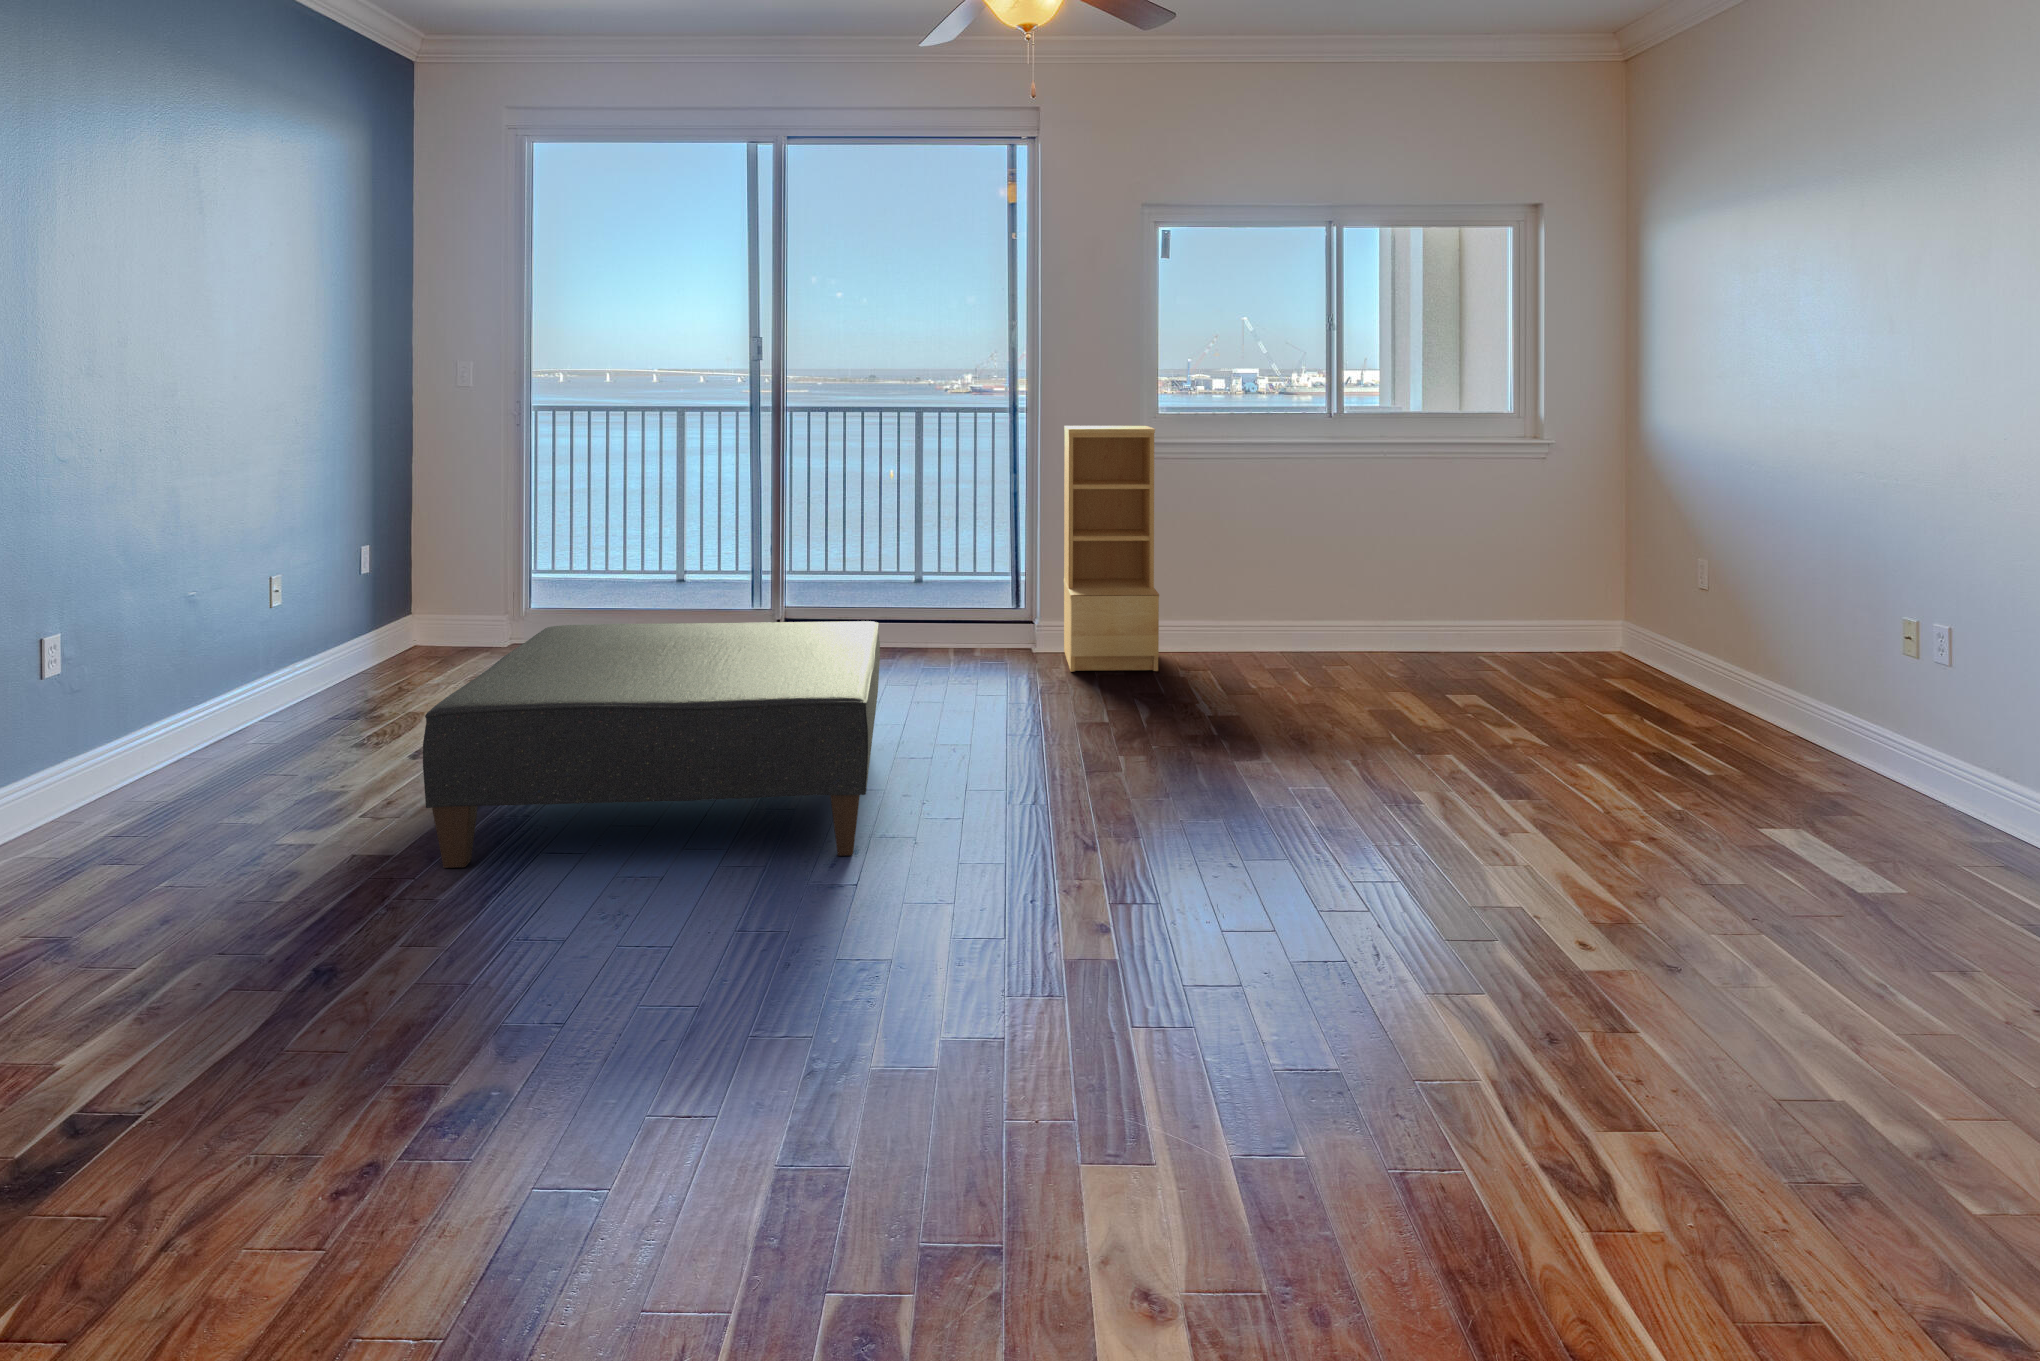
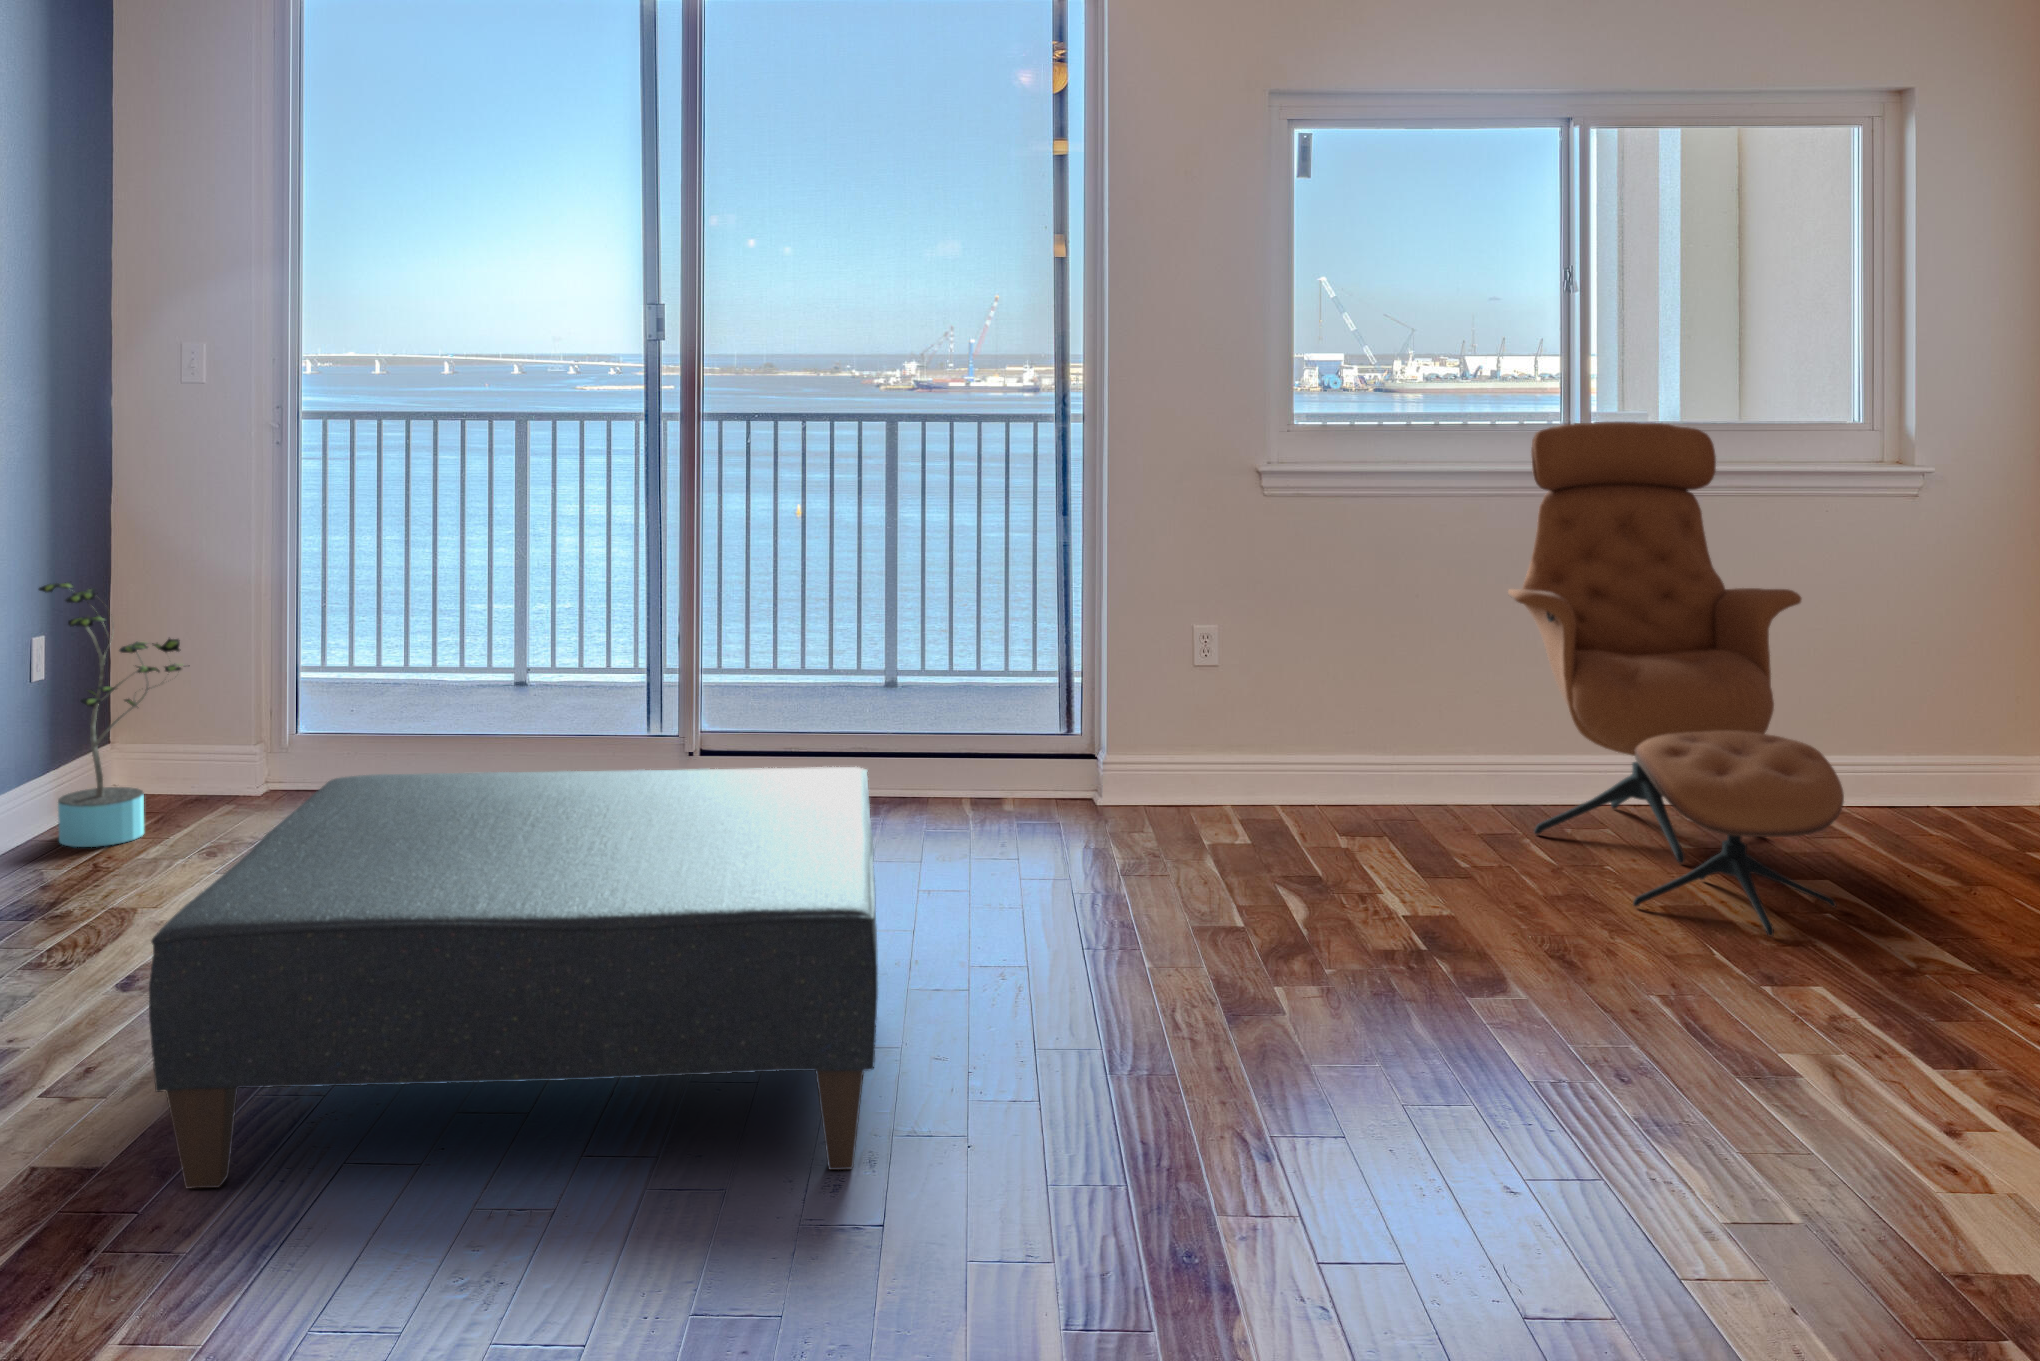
lounge chair: none [1282,418,1471,726] -> present [1508,422,1844,936]
bookshelf: present [1064,426,1159,672] -> none [1145,437,1309,839]
potted plant: none [368,509,464,676] -> present [39,582,181,847]

